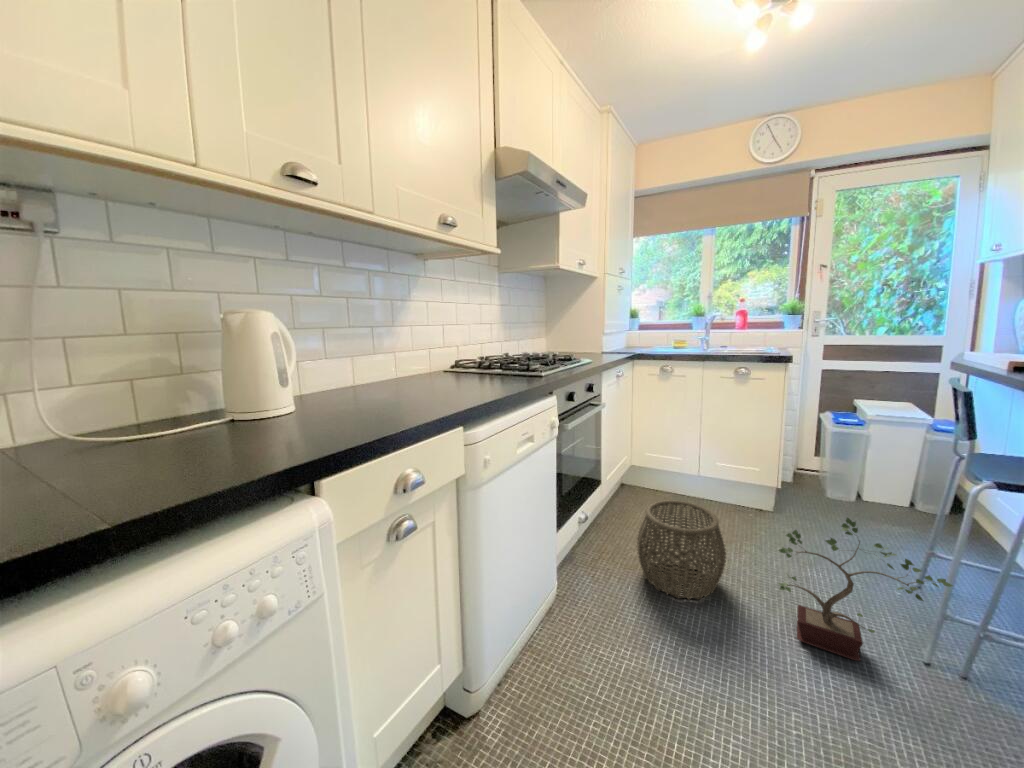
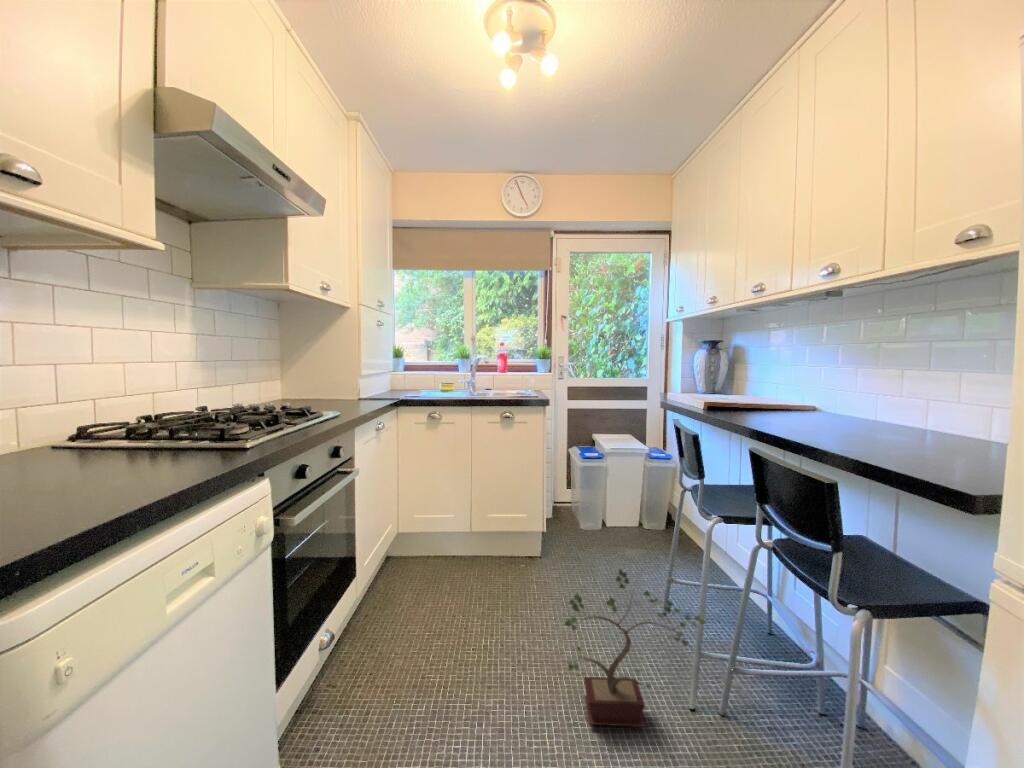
woven basket: present [637,500,726,599] -> none [406,579,511,719]

